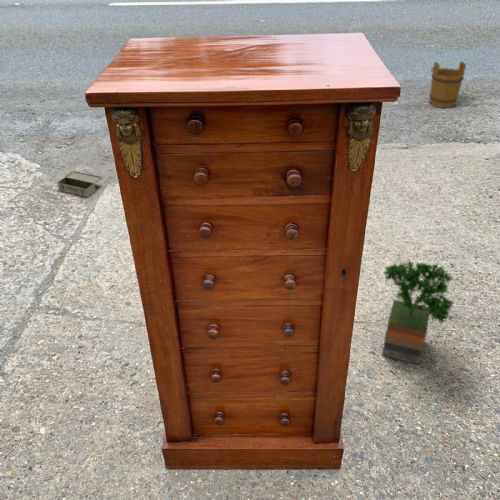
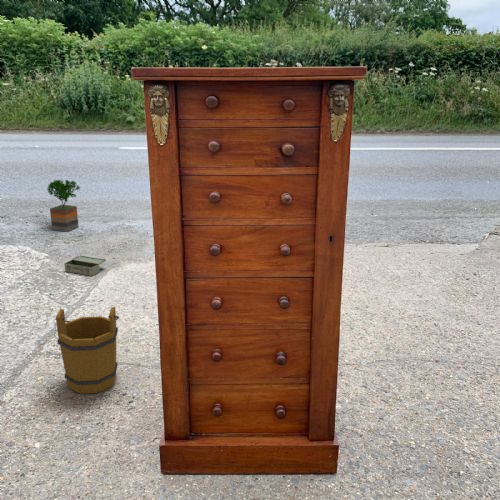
bucket: present [429,62,466,108] -> present [55,307,119,394]
potted tree: present [382,261,453,364] -> present [47,180,80,232]

